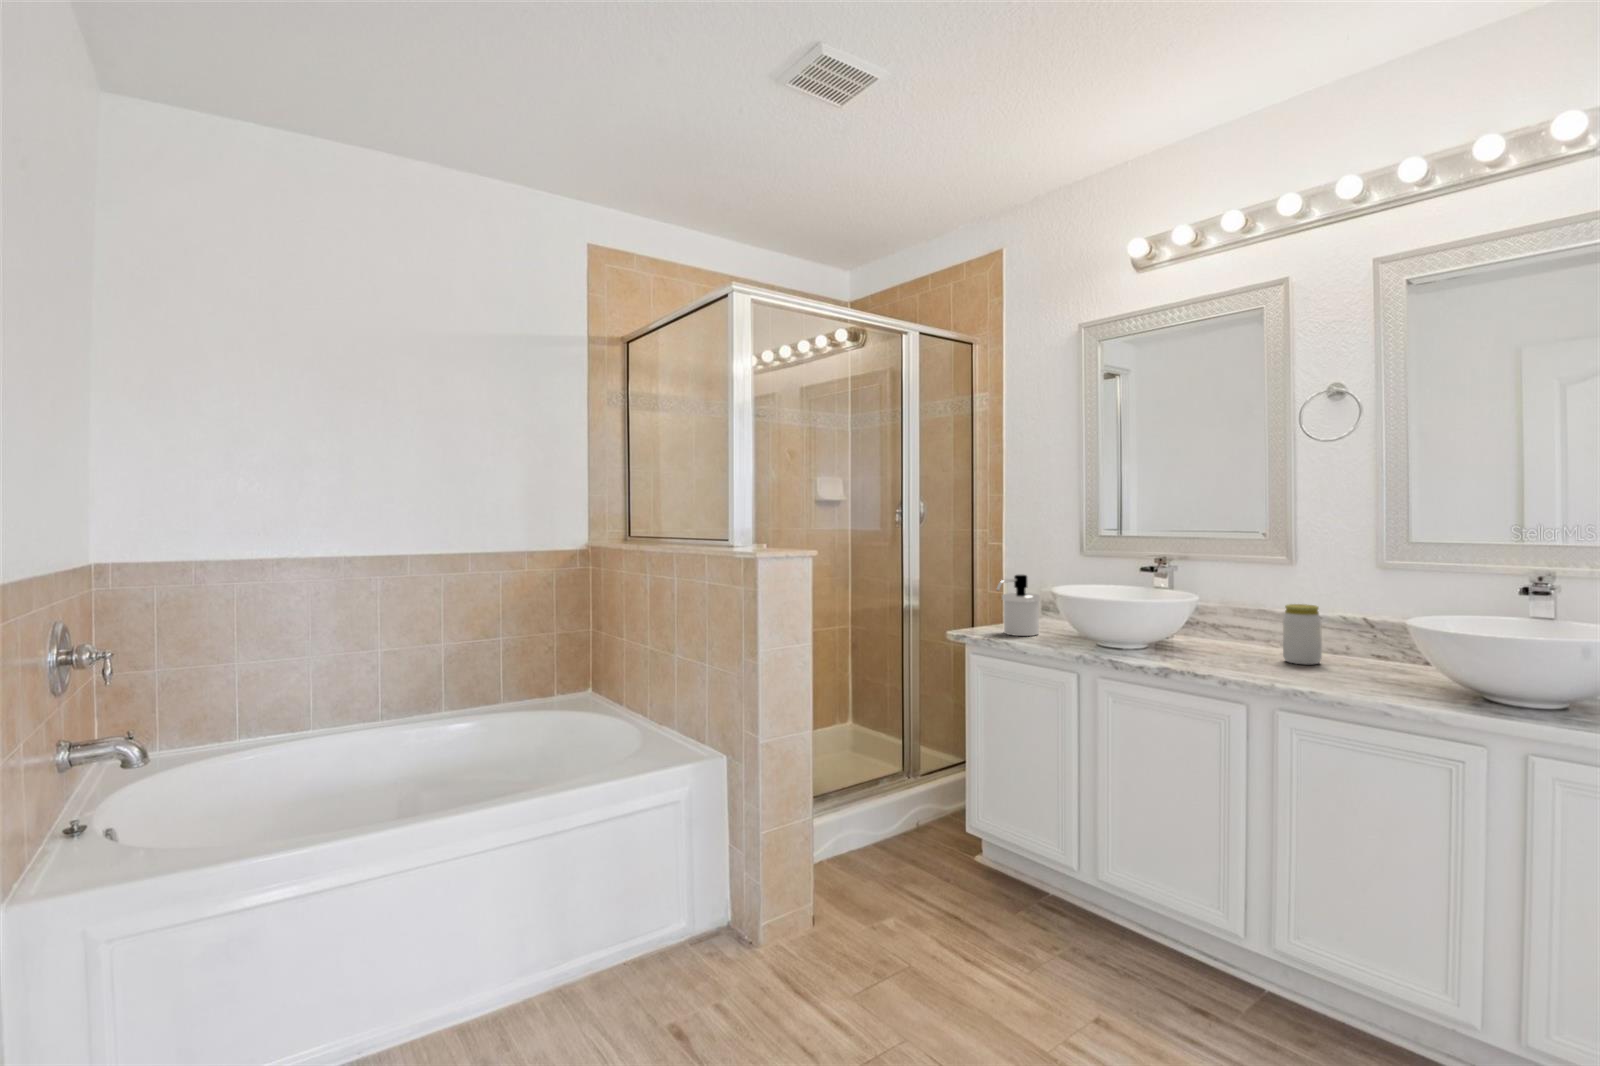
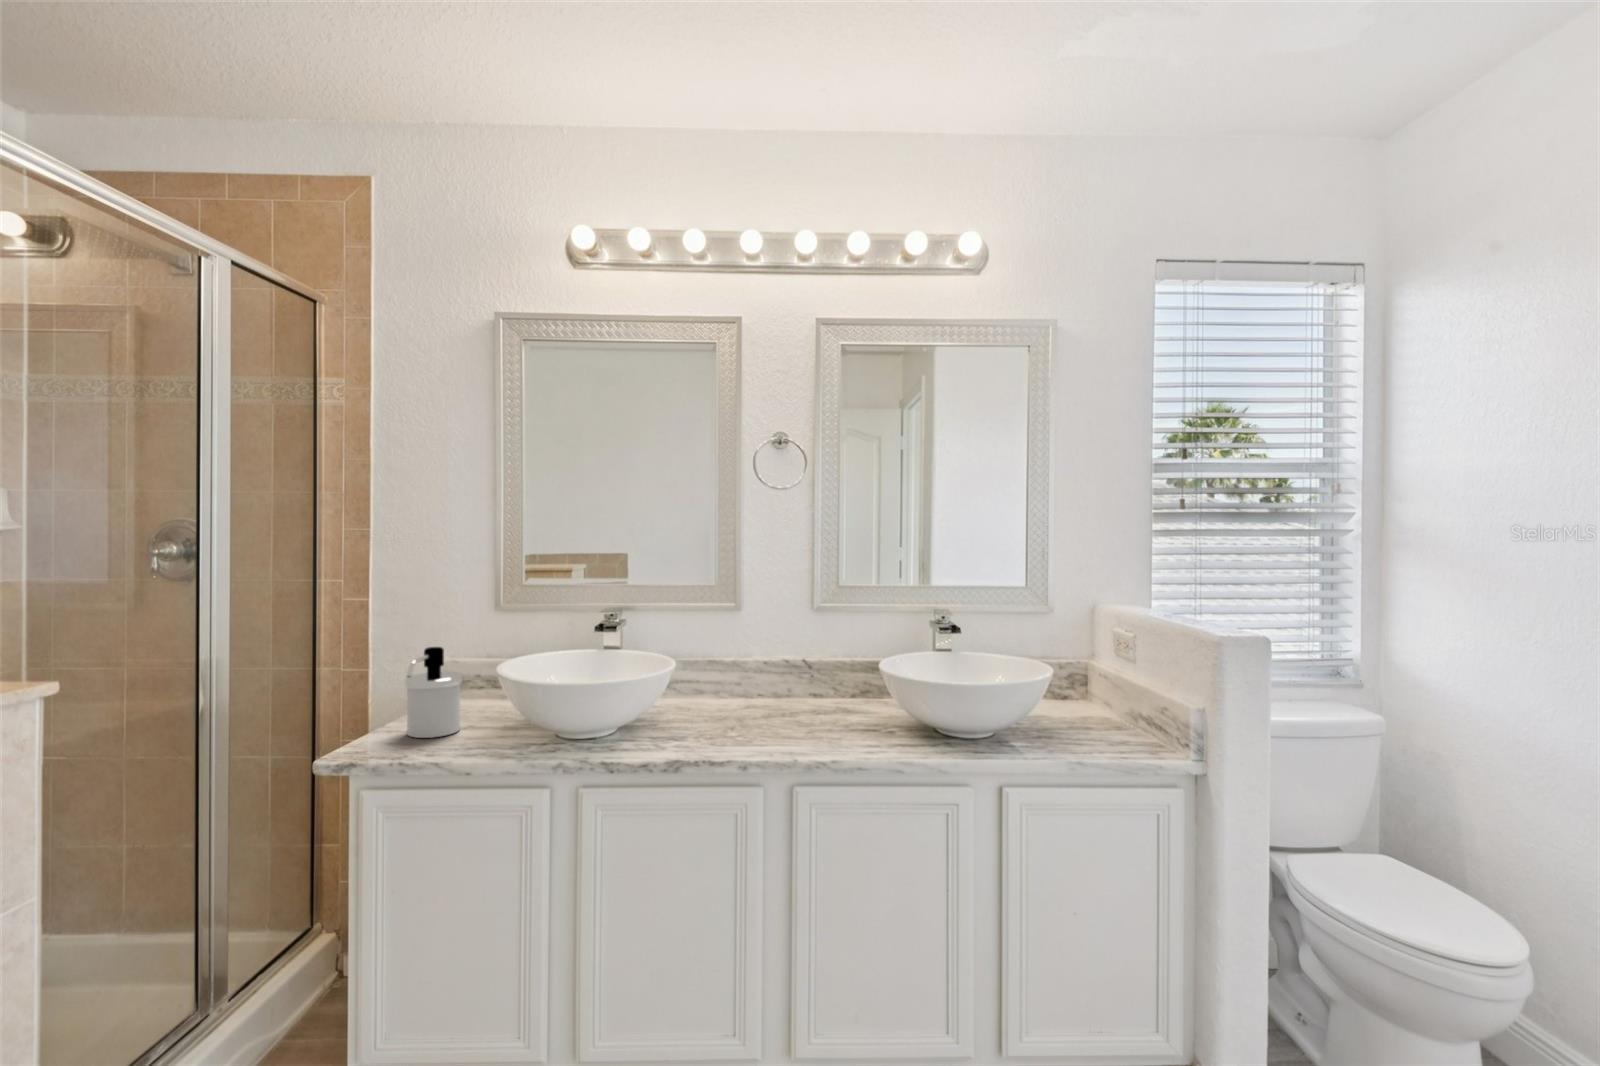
jar: present [1283,604,1322,665] -> none [762,659,796,725]

